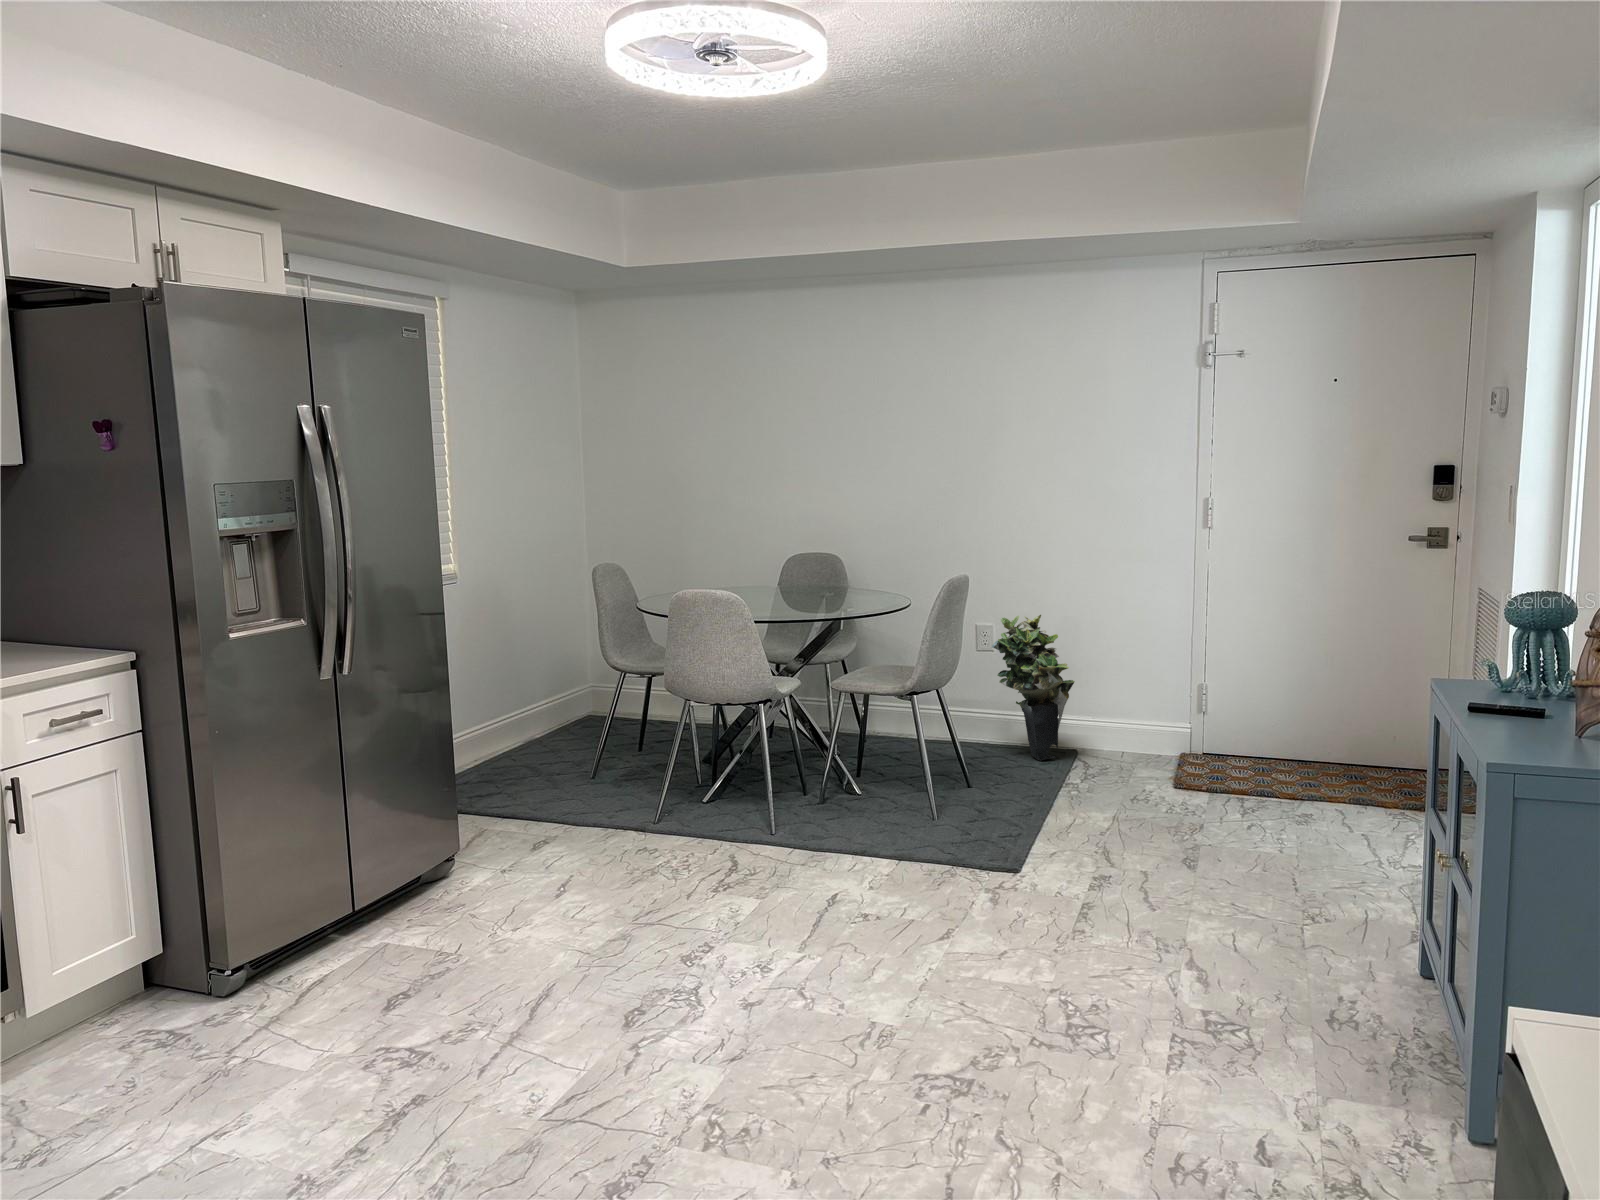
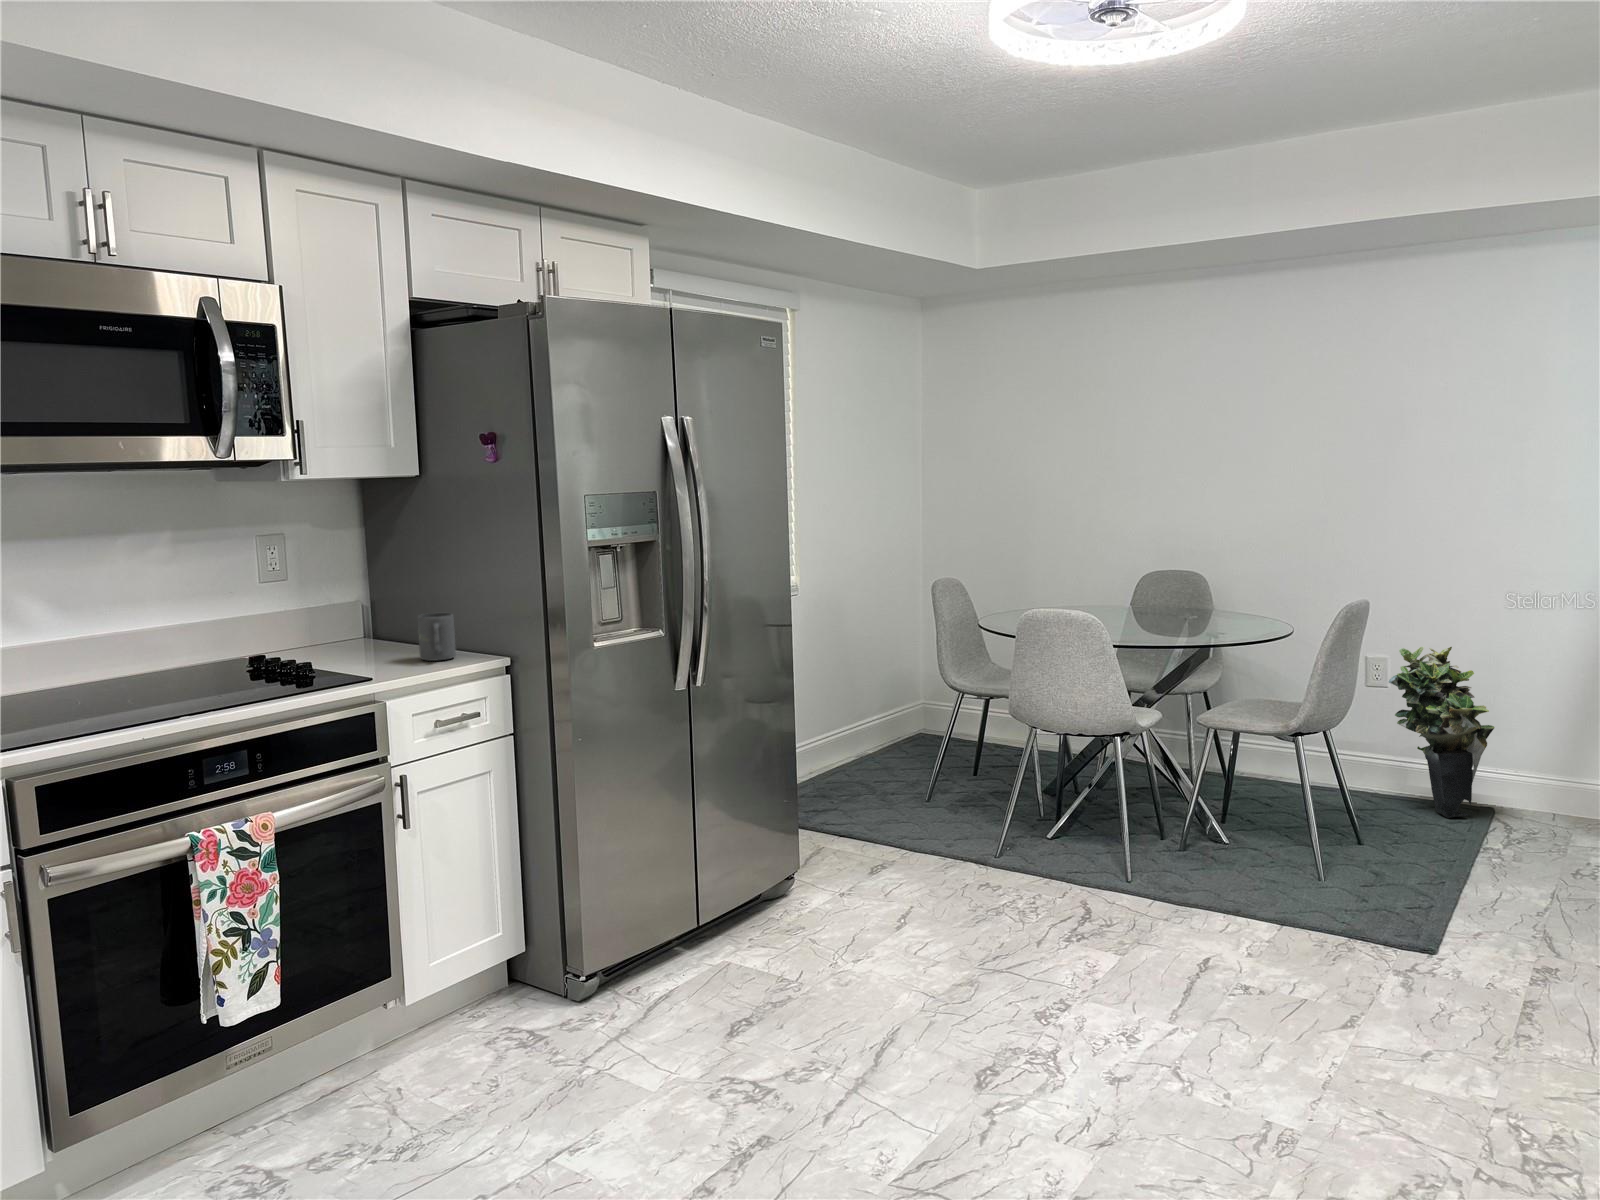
mug: none [27,608,74,658] -> present [418,613,456,661]

